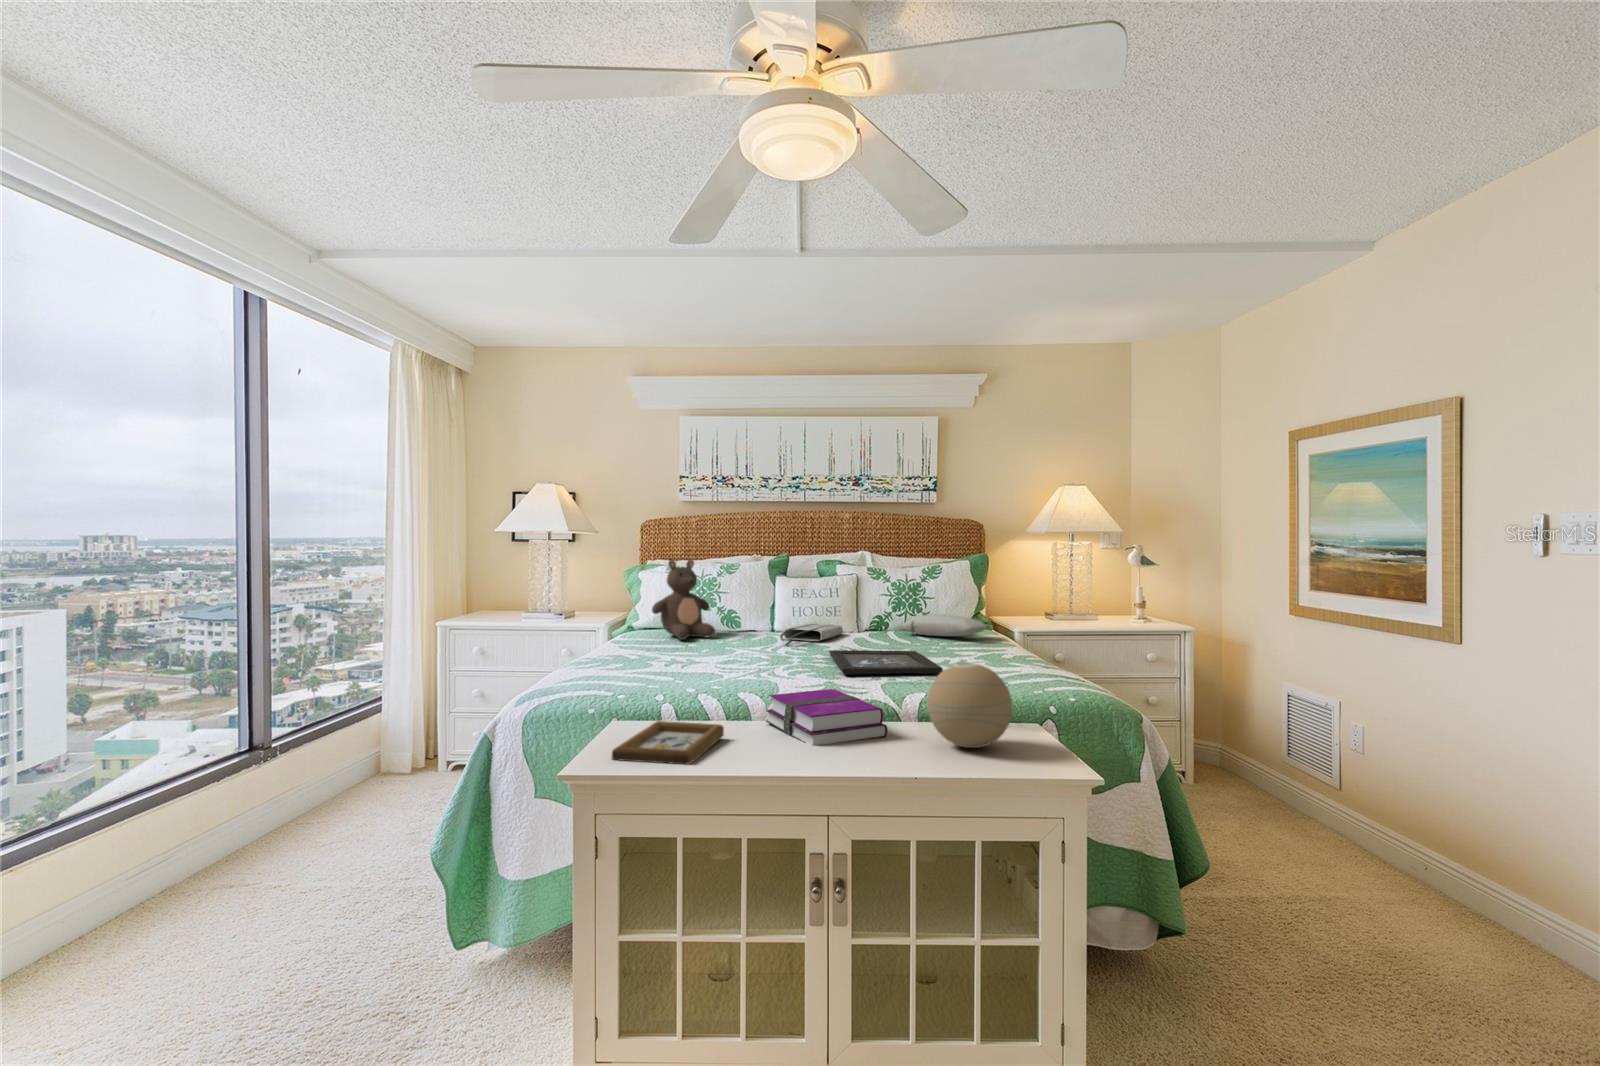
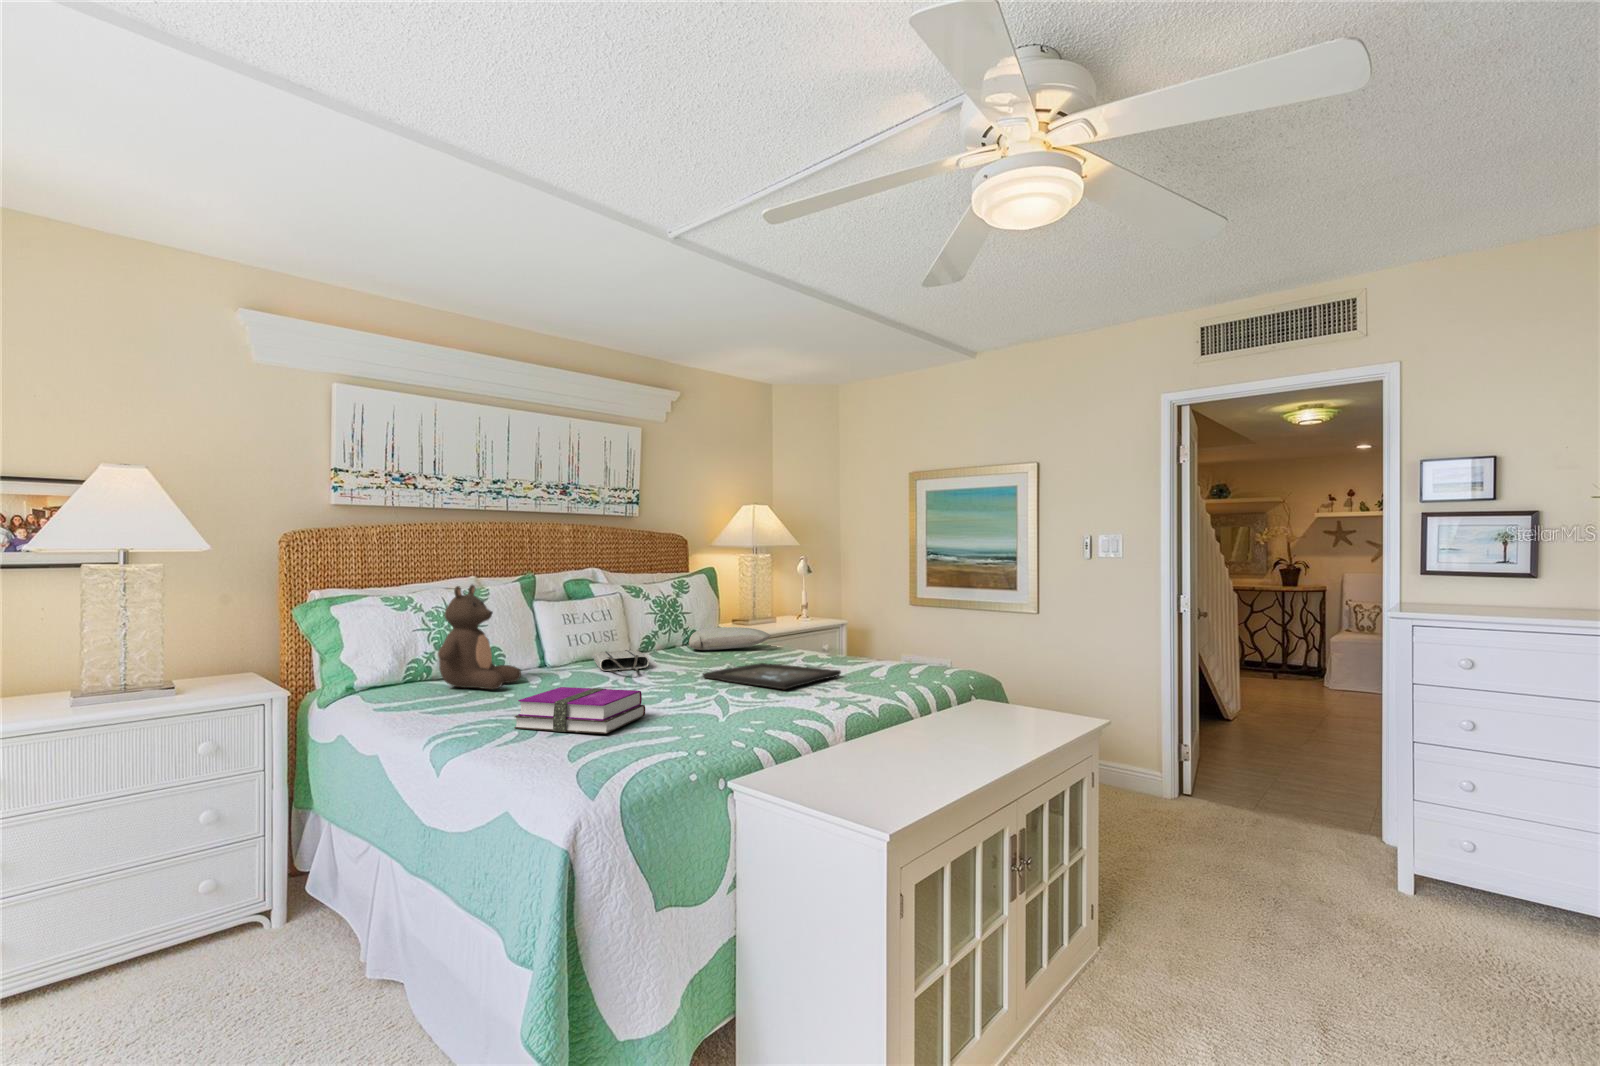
decorative orb: present [927,663,1012,748] -> none [968,652,1036,719]
hardback book: present [766,689,887,745] -> present [514,687,645,734]
picture frame: present [612,721,724,764] -> none [806,744,936,795]

